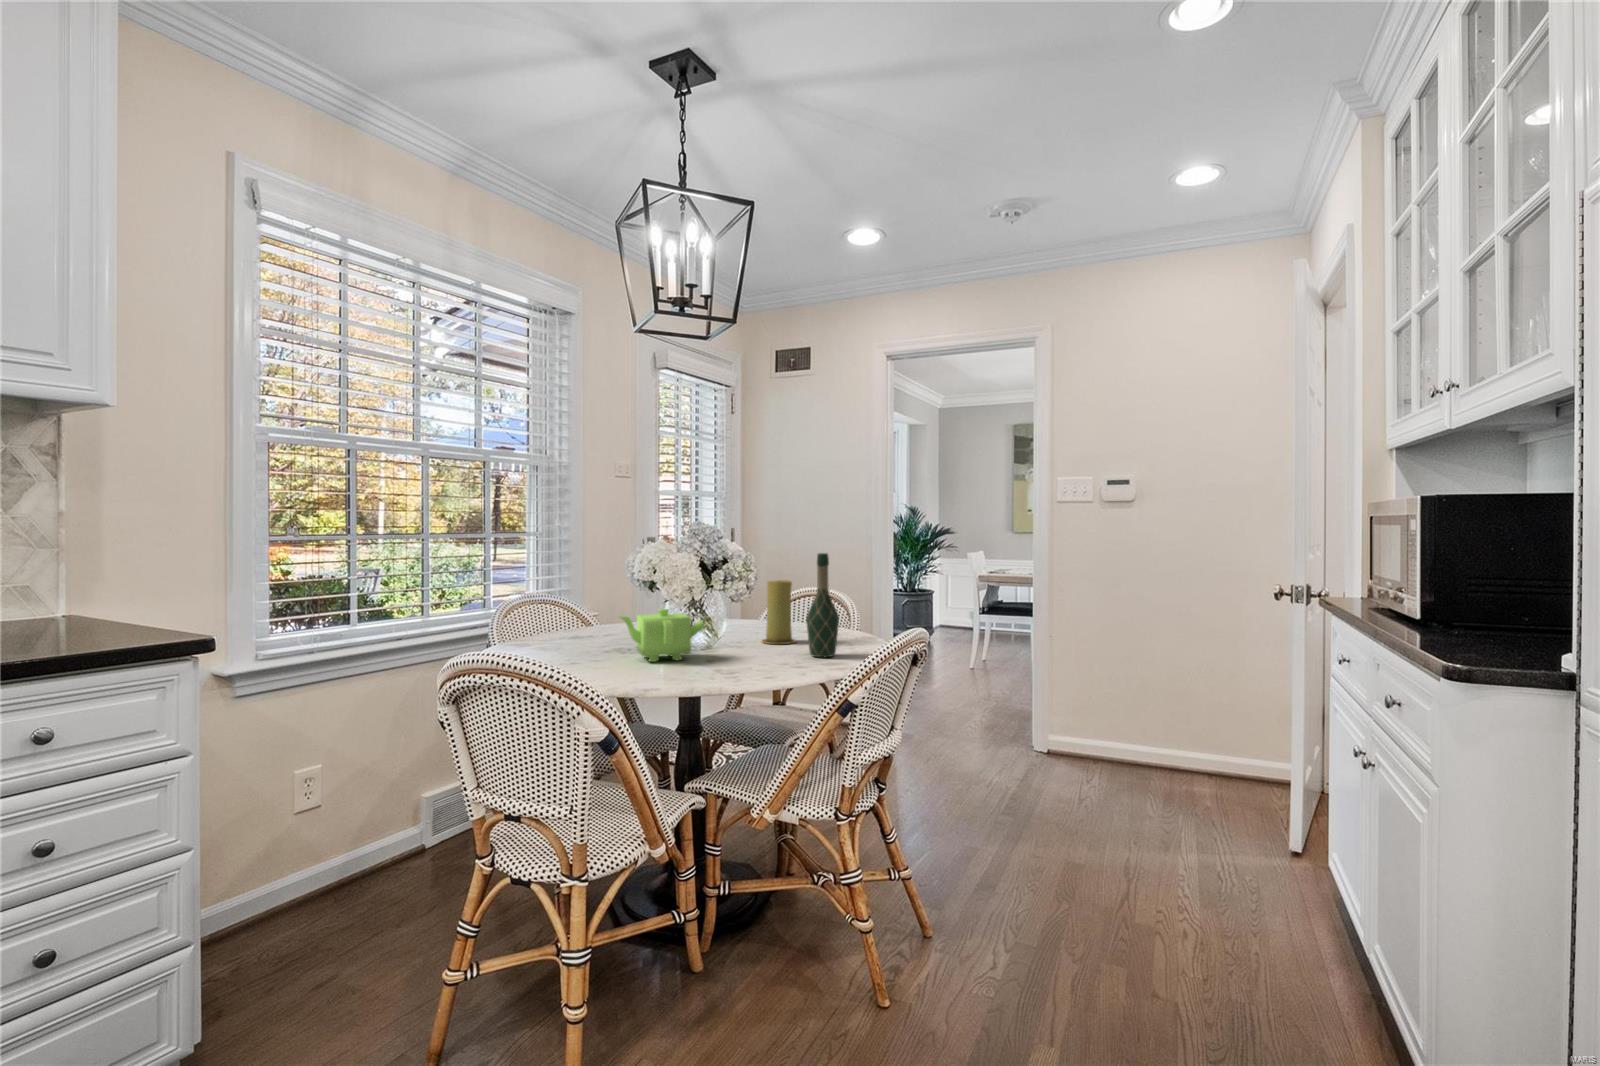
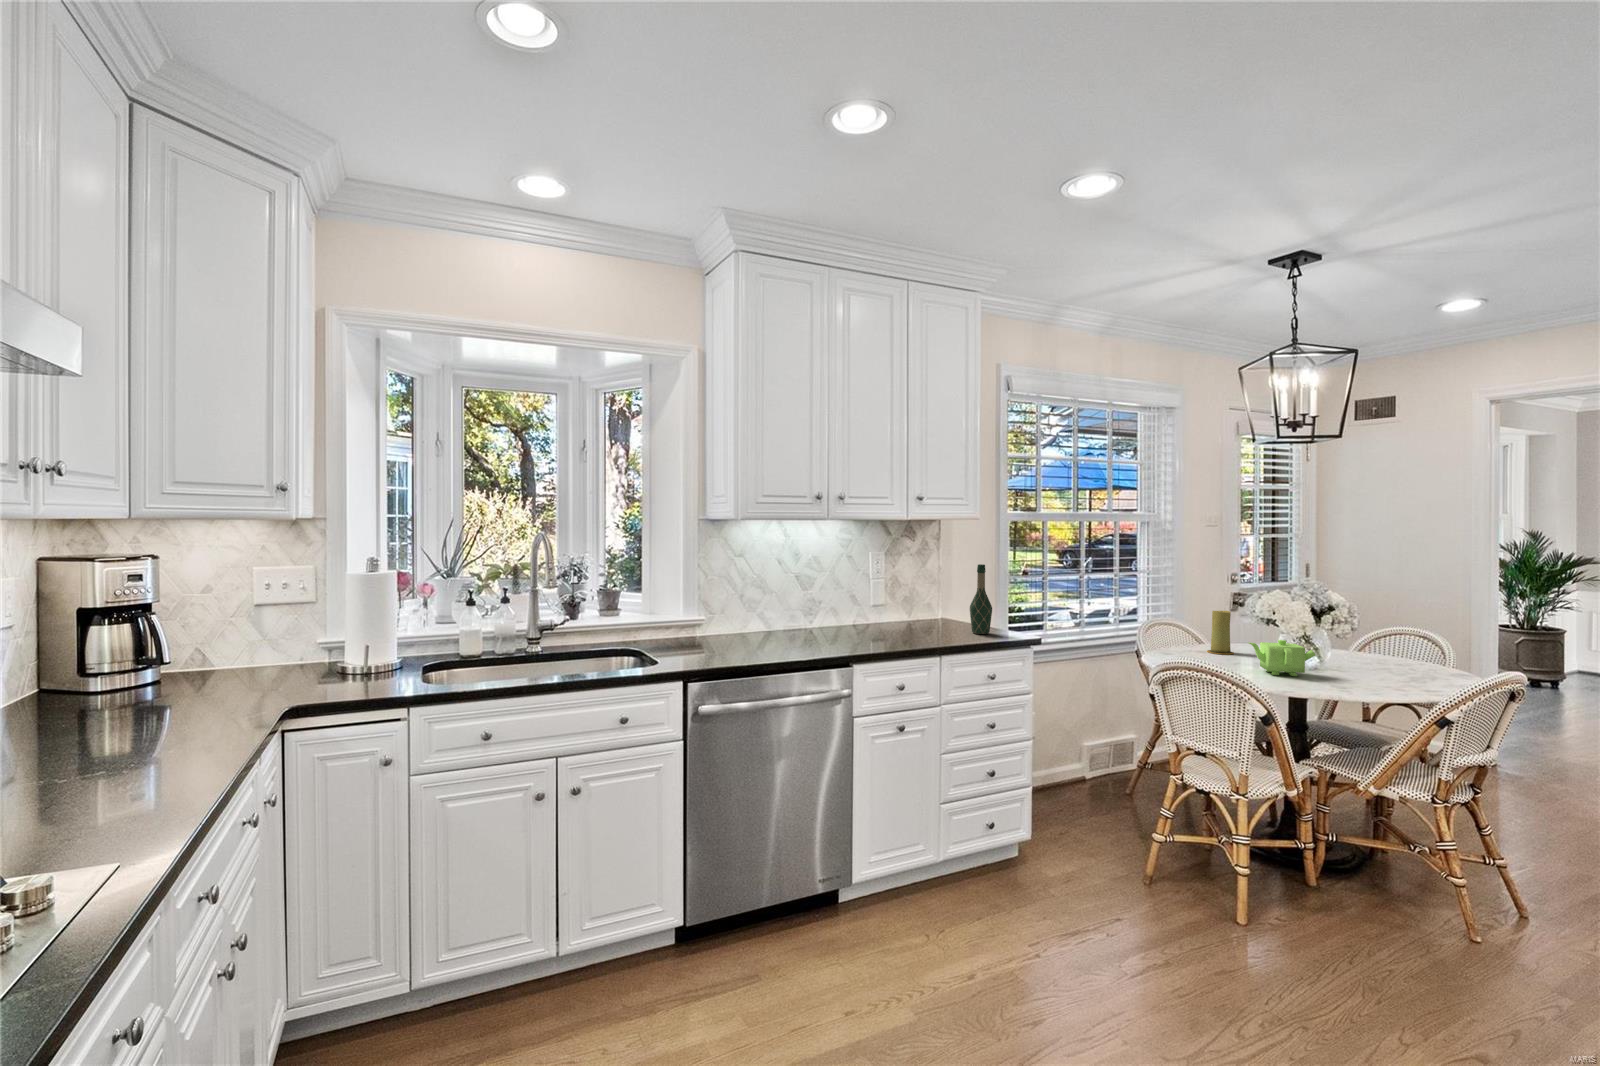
wine bottle: present [806,553,839,657] -> present [970,564,992,634]
candle: present [762,580,796,644] -> present [1207,611,1234,654]

